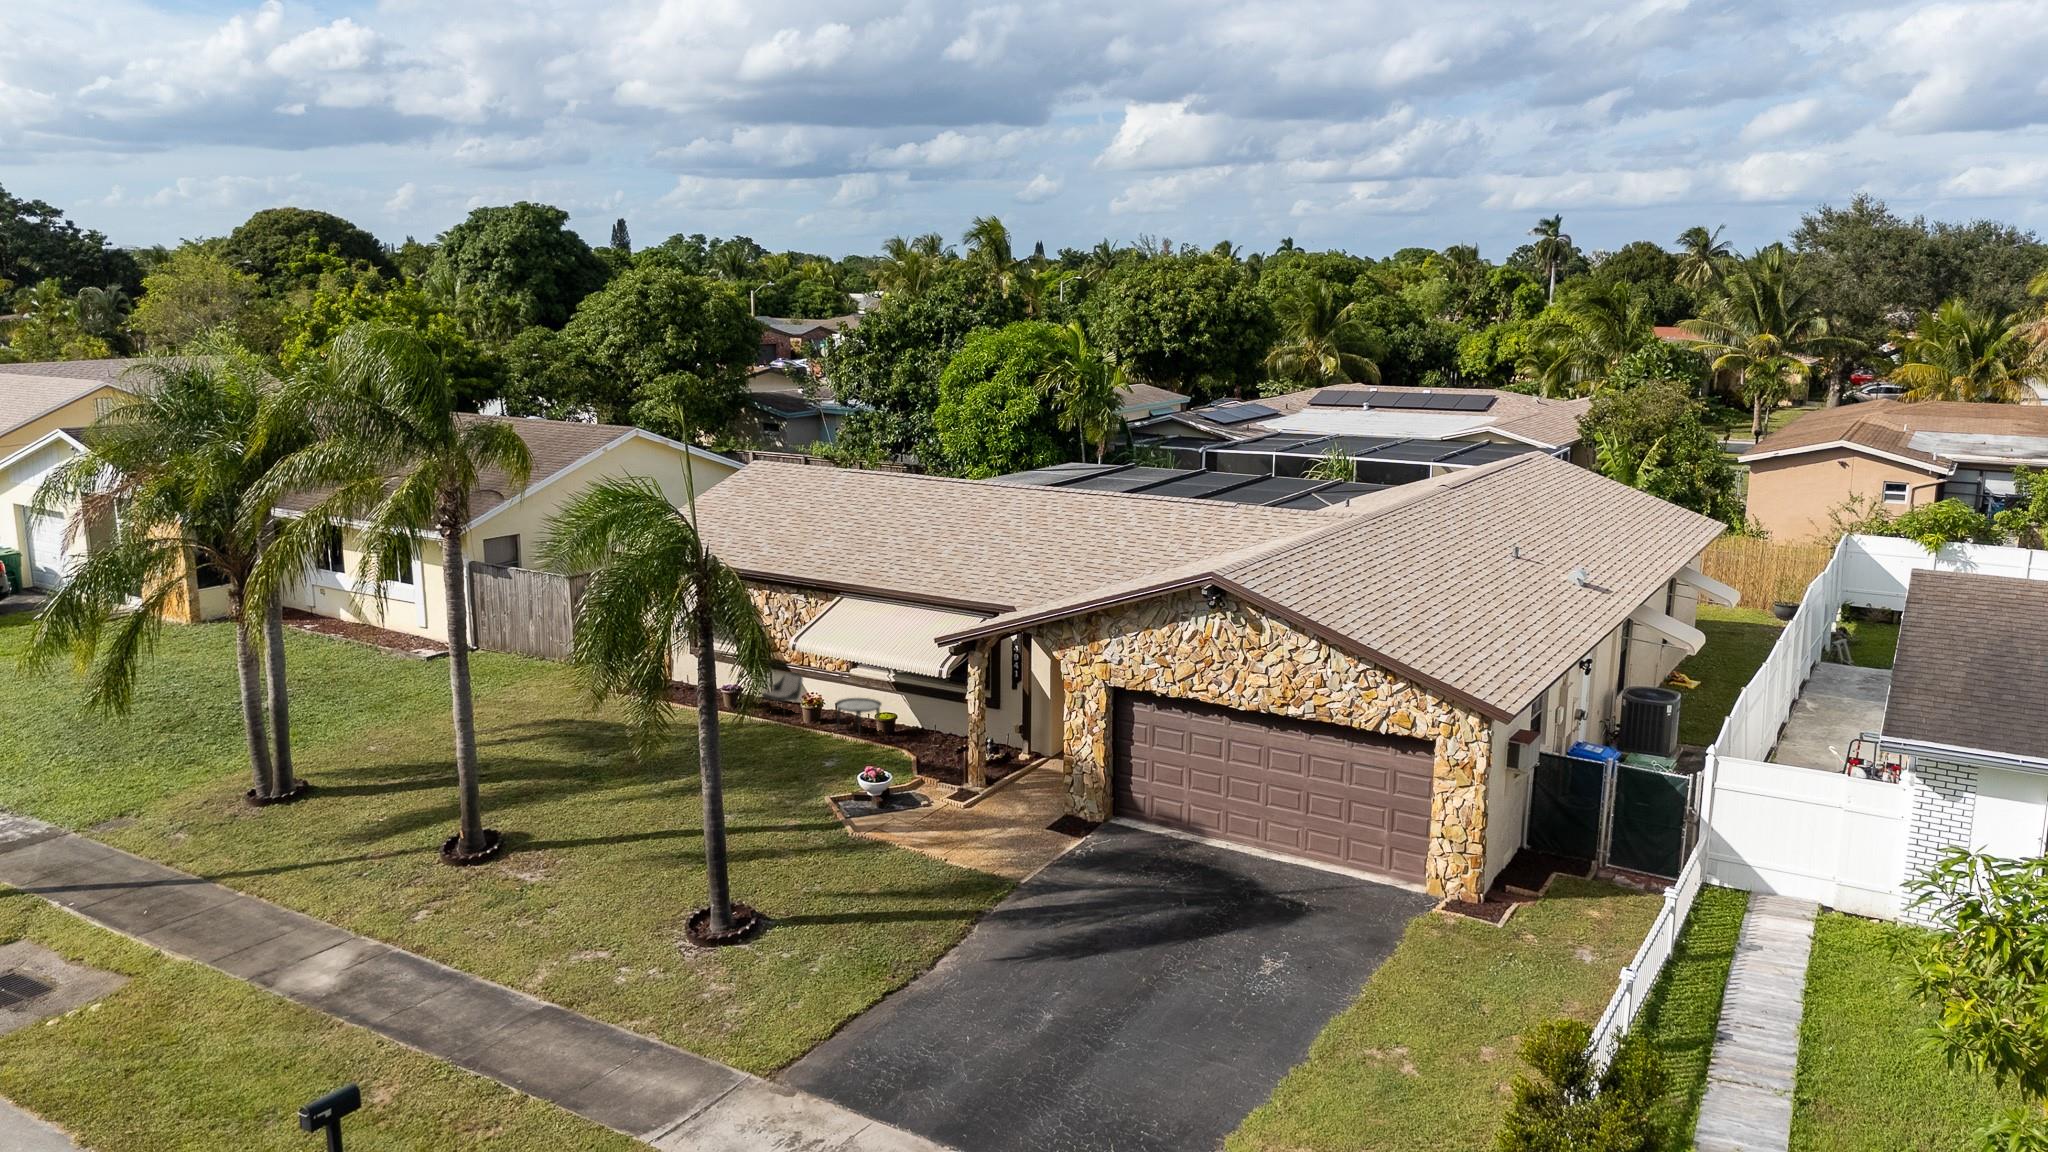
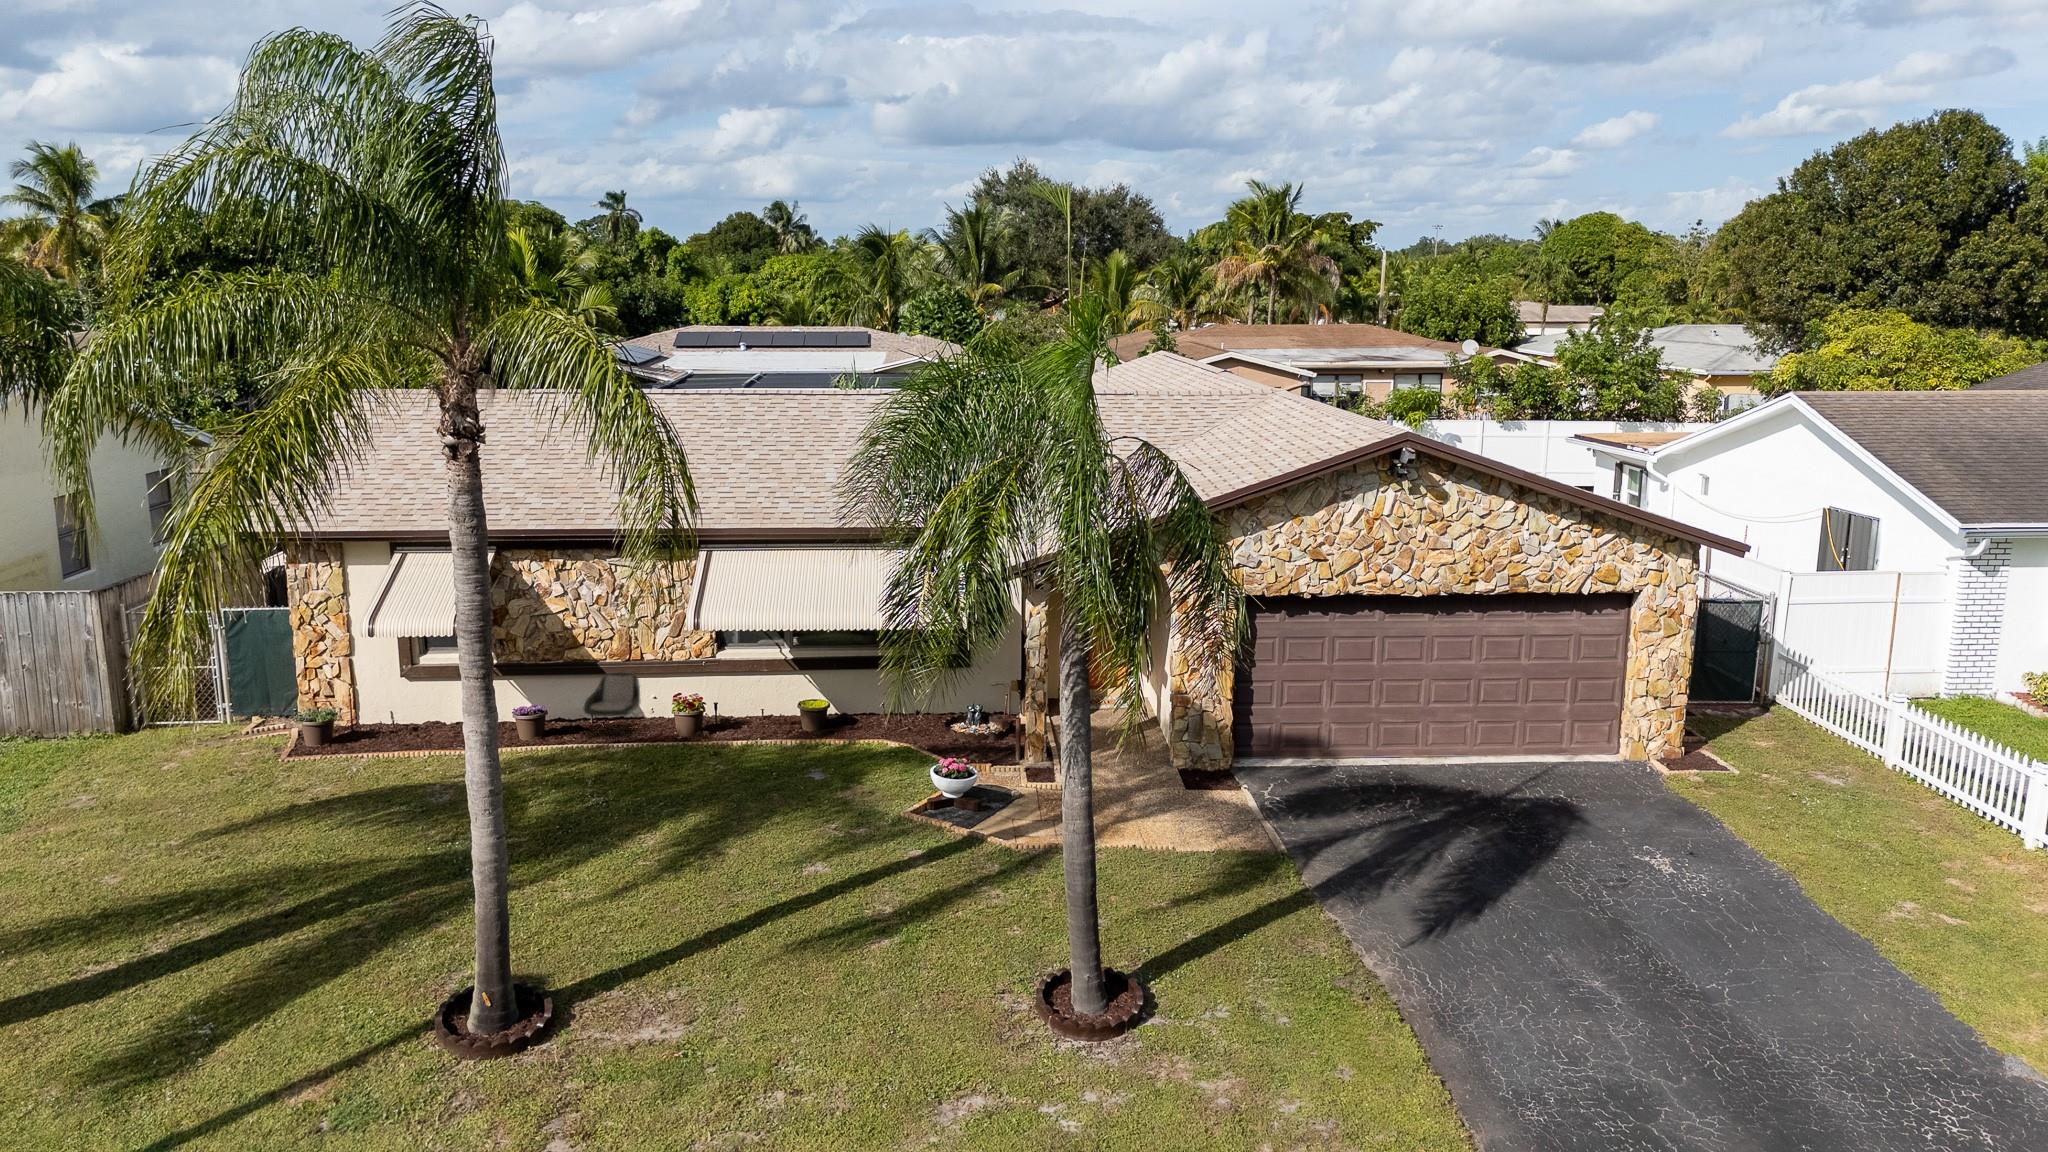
round table: present [836,698,881,735] -> none [720,687,787,739]

